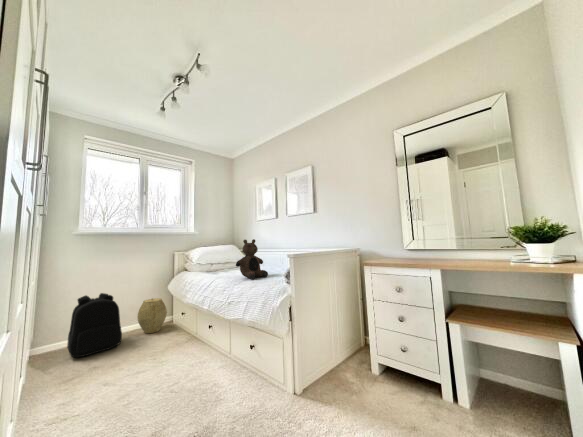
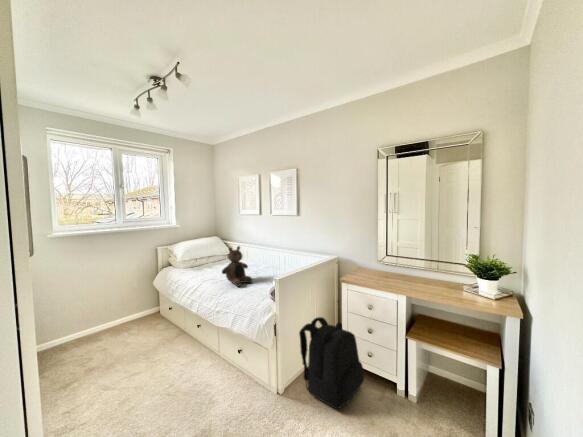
backpack: present [67,293,122,357] -> present [299,317,364,409]
woven basket: present [137,298,167,333] -> none [125,294,154,328]

